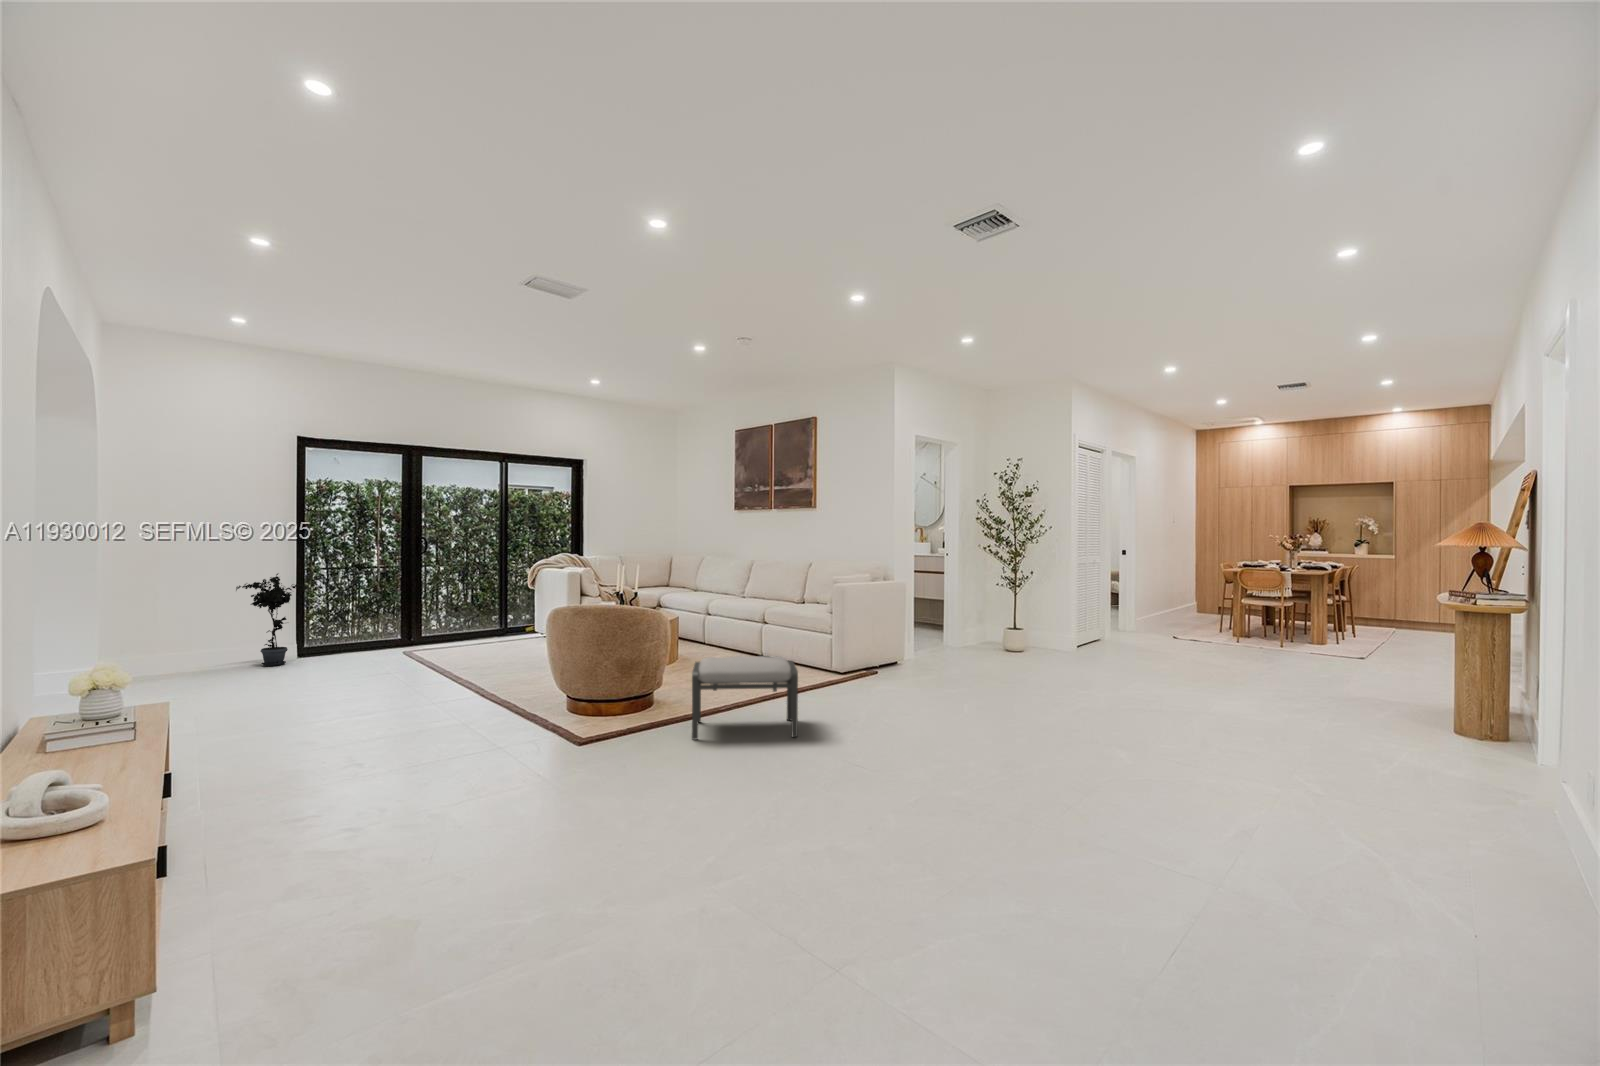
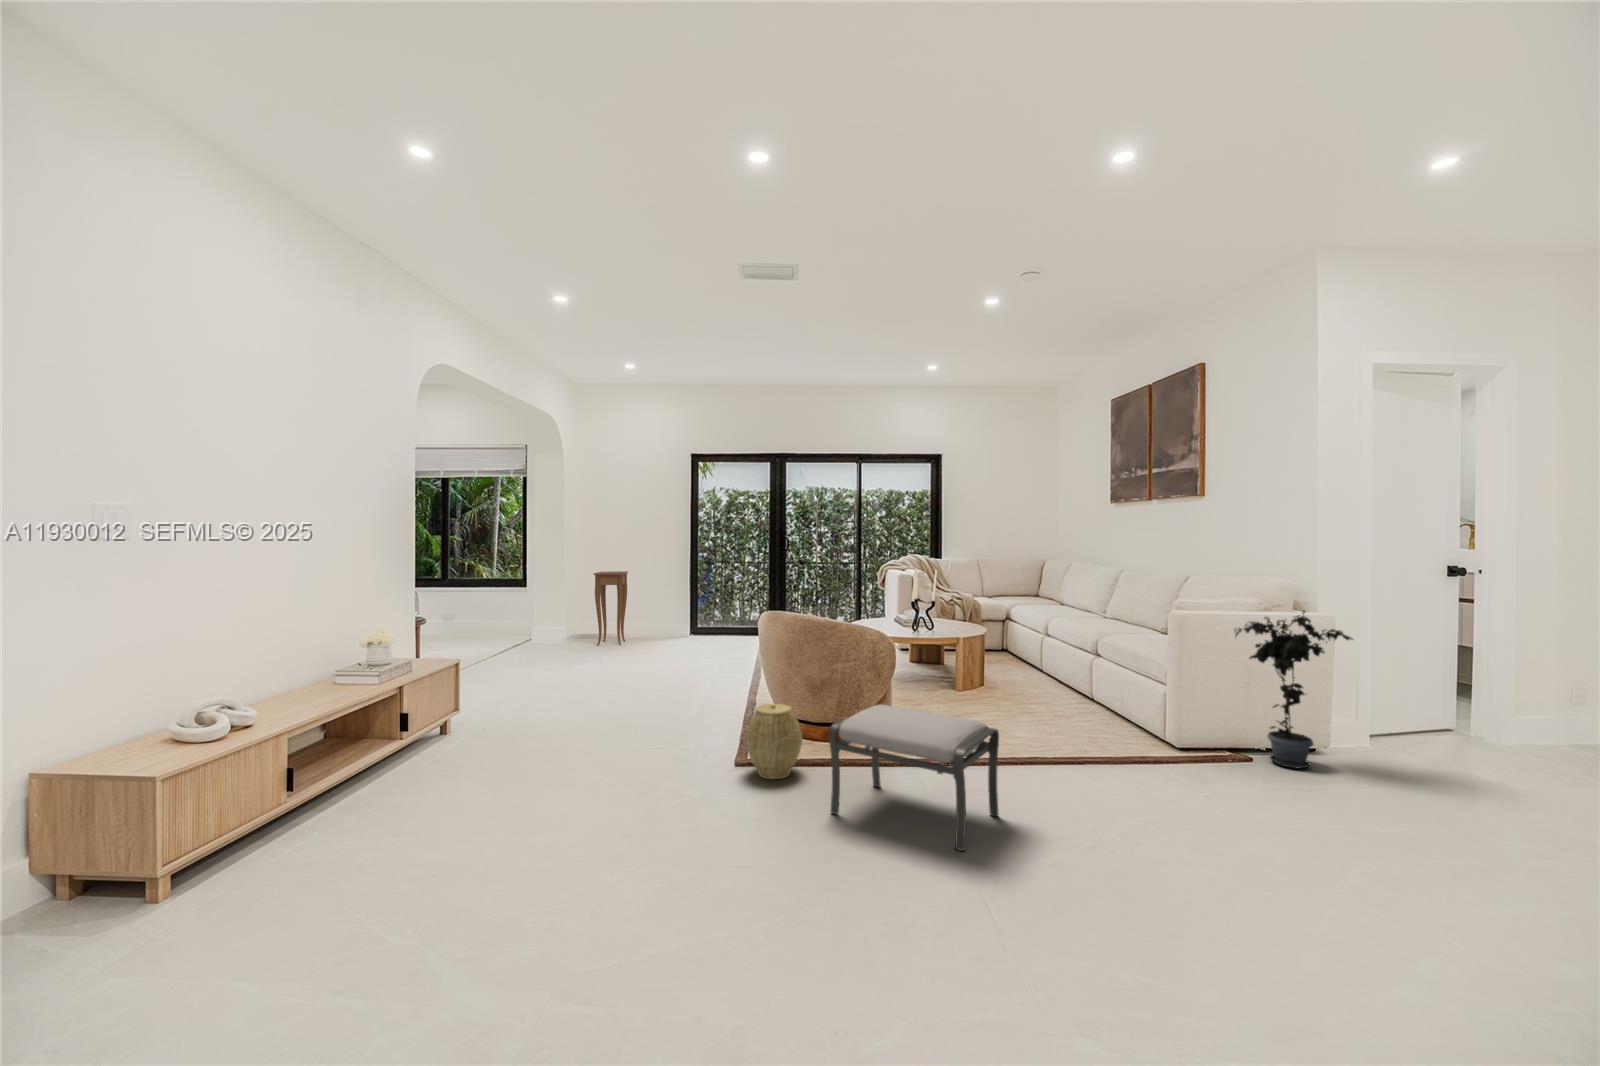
potted plant: present [236,574,311,666] -> present [1234,611,1353,768]
side table: none [164,580,214,677] -> present [594,571,628,645]
woven basket: none [587,672,636,734] -> present [746,704,802,779]

